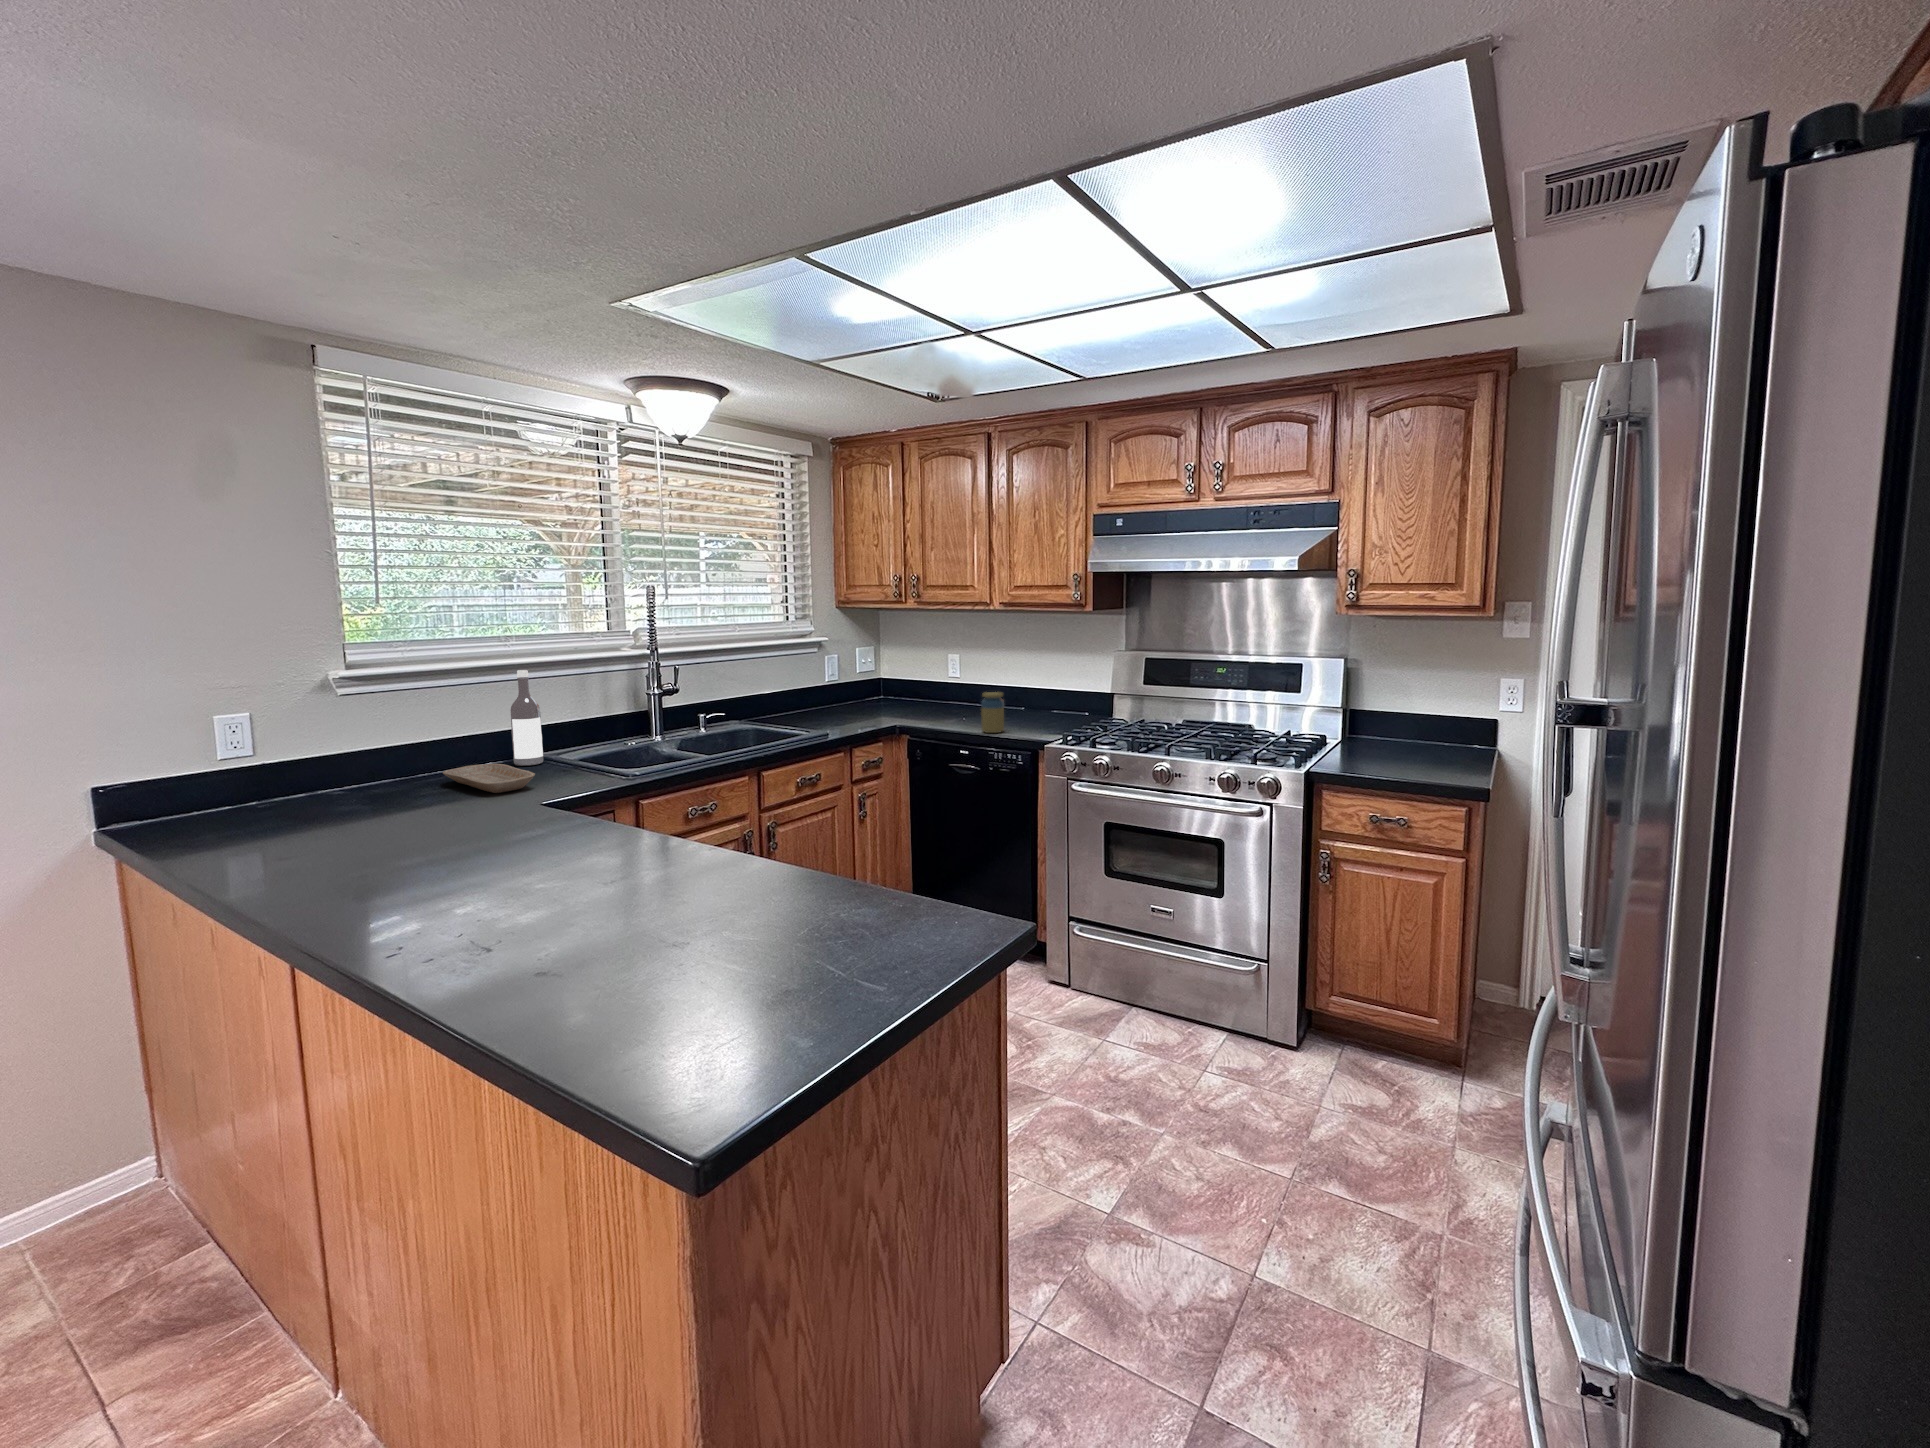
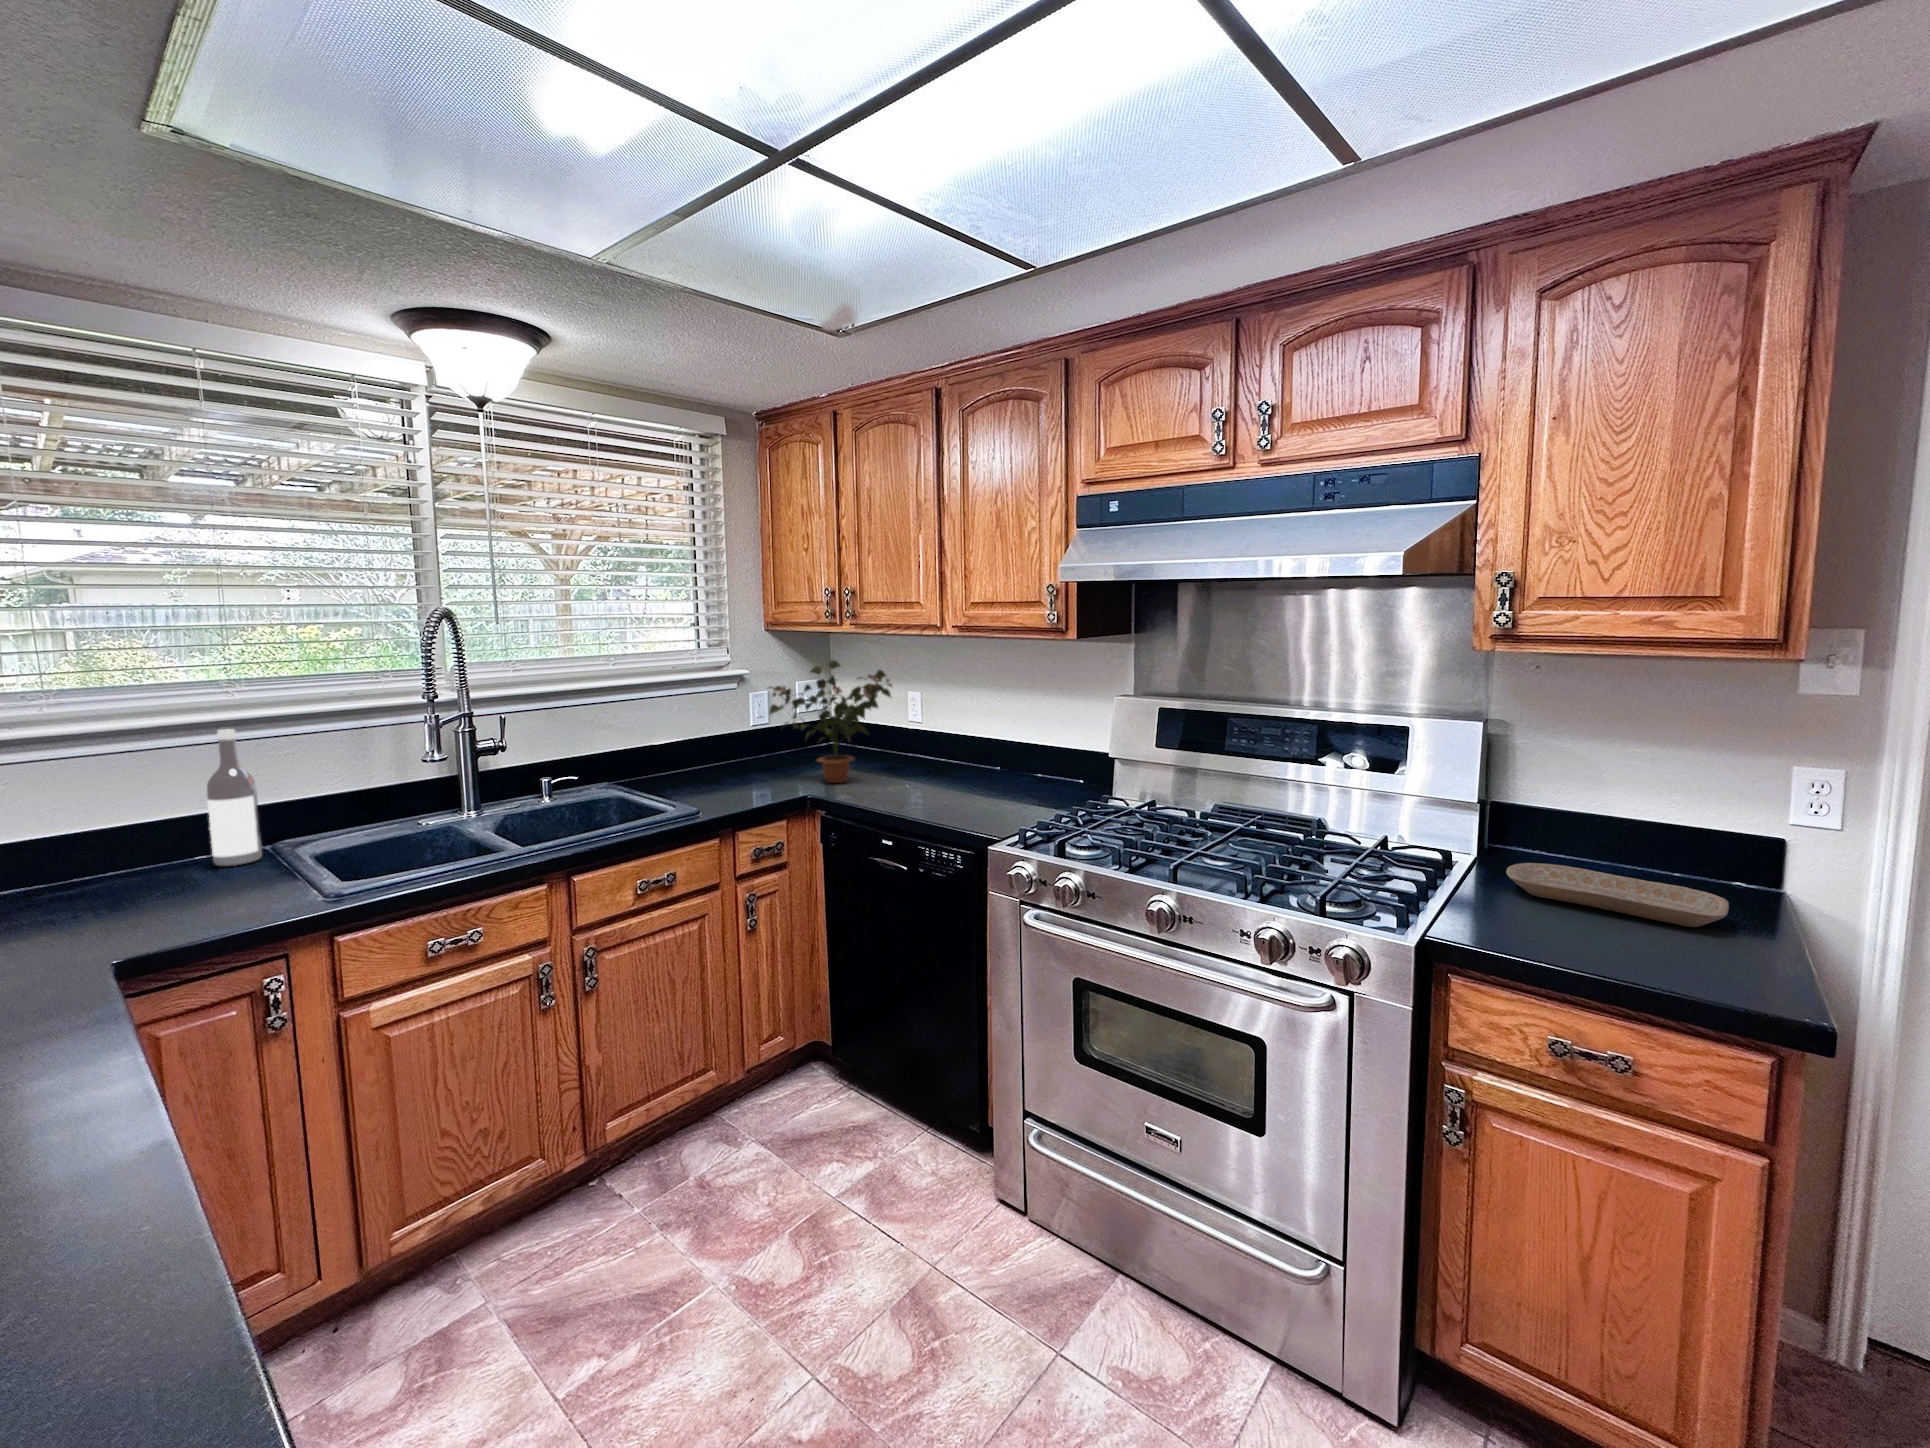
potted plant: none [855,628,951,719] -> present [769,660,892,783]
jar: present [981,692,1004,733] -> none [913,755,947,816]
tray: present [443,764,535,793] -> present [1506,863,1729,927]

